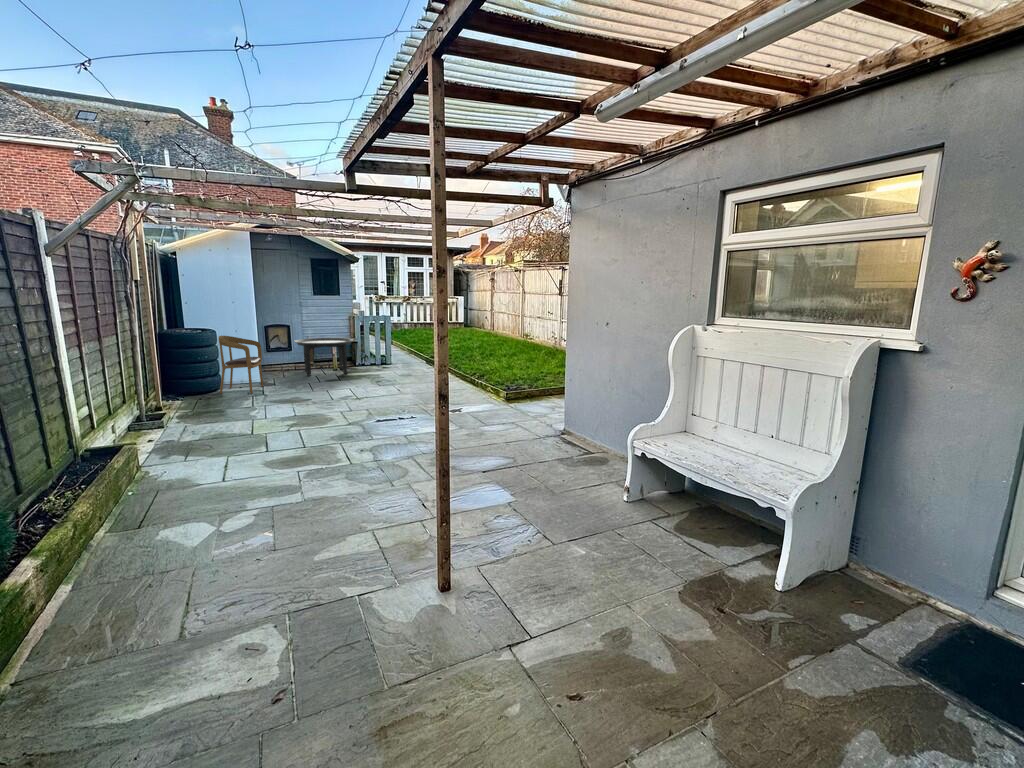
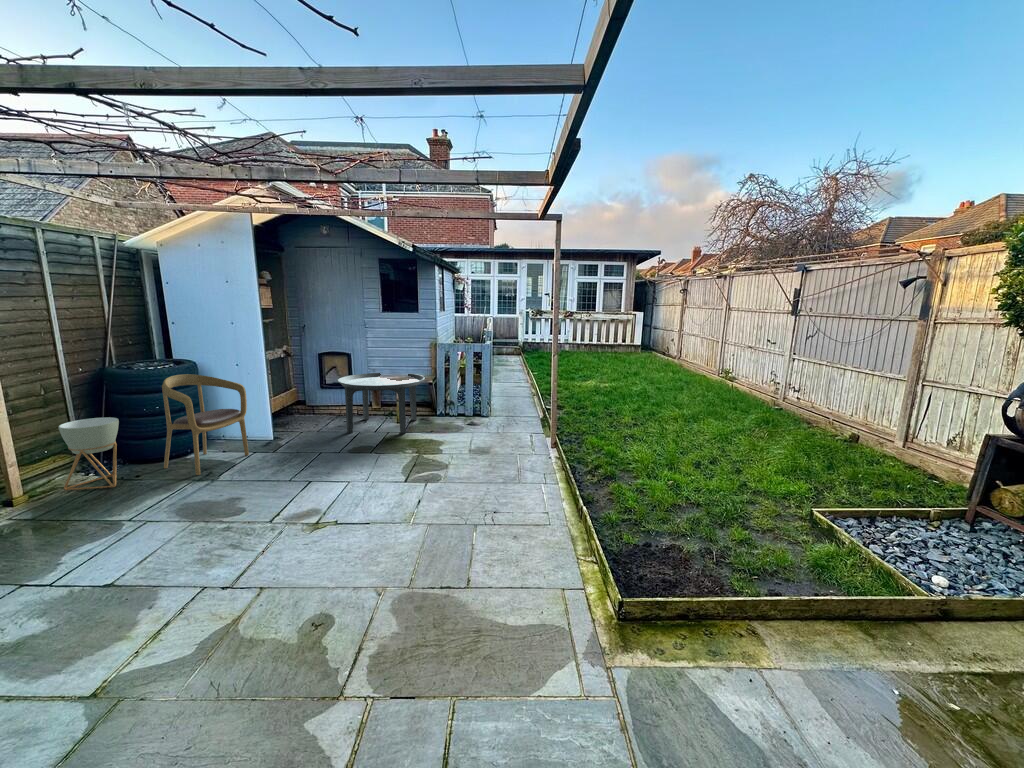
planter: none [174,361,211,403] -> present [58,417,119,490]

